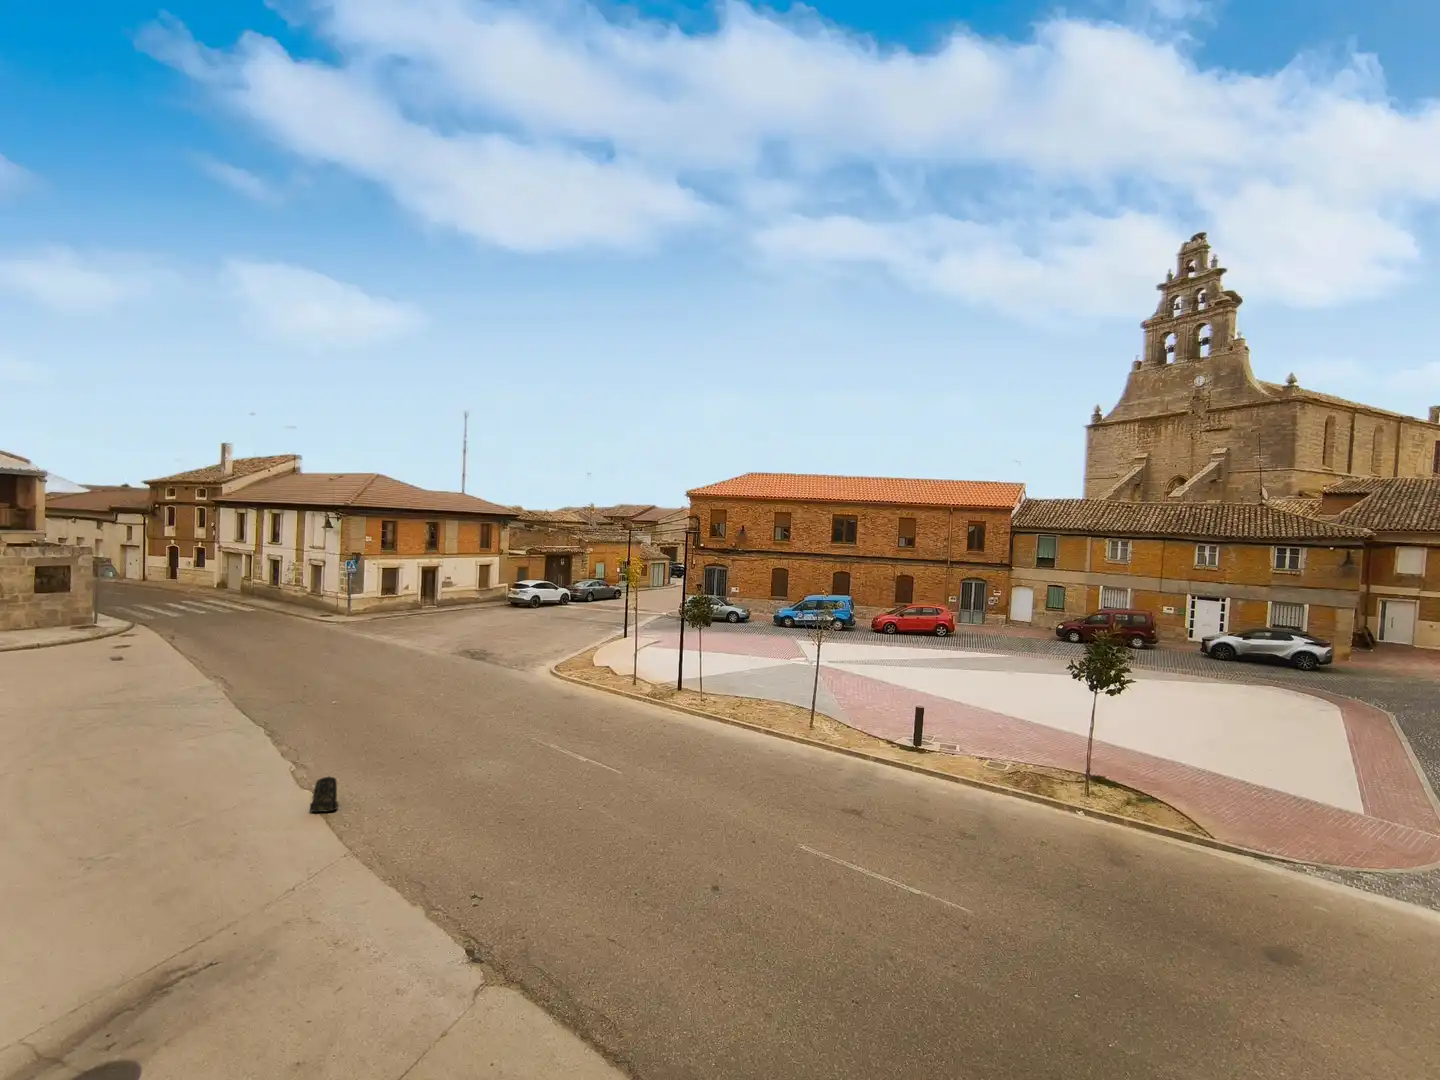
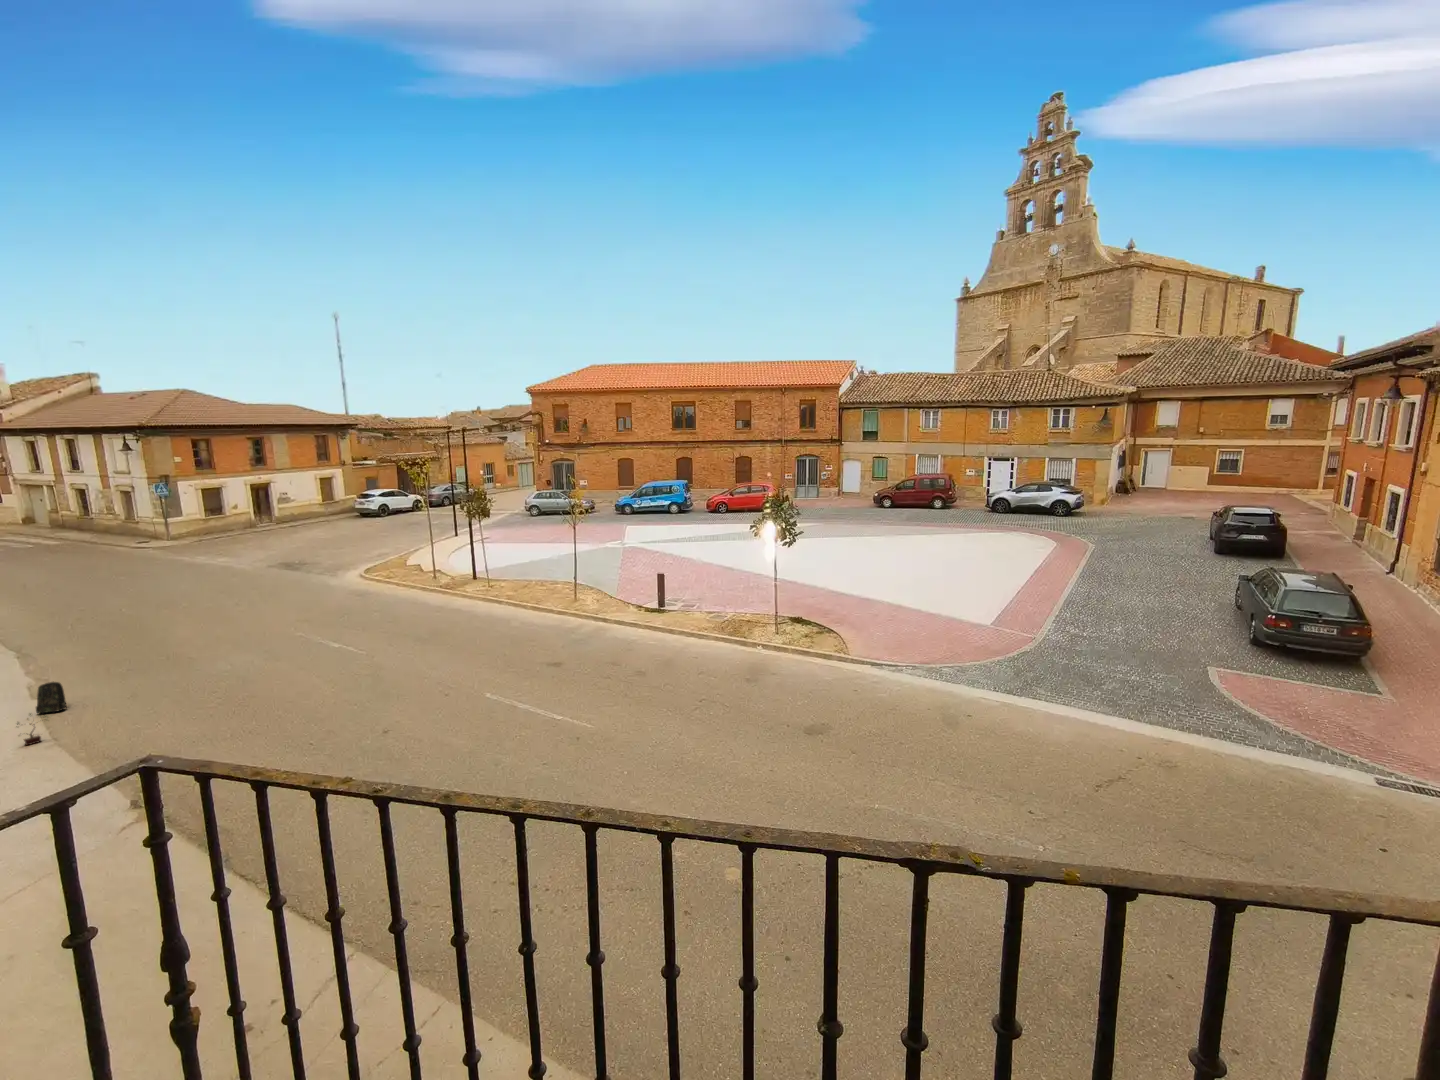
potted plant: none [309,817,345,855] -> present [17,714,46,745]

